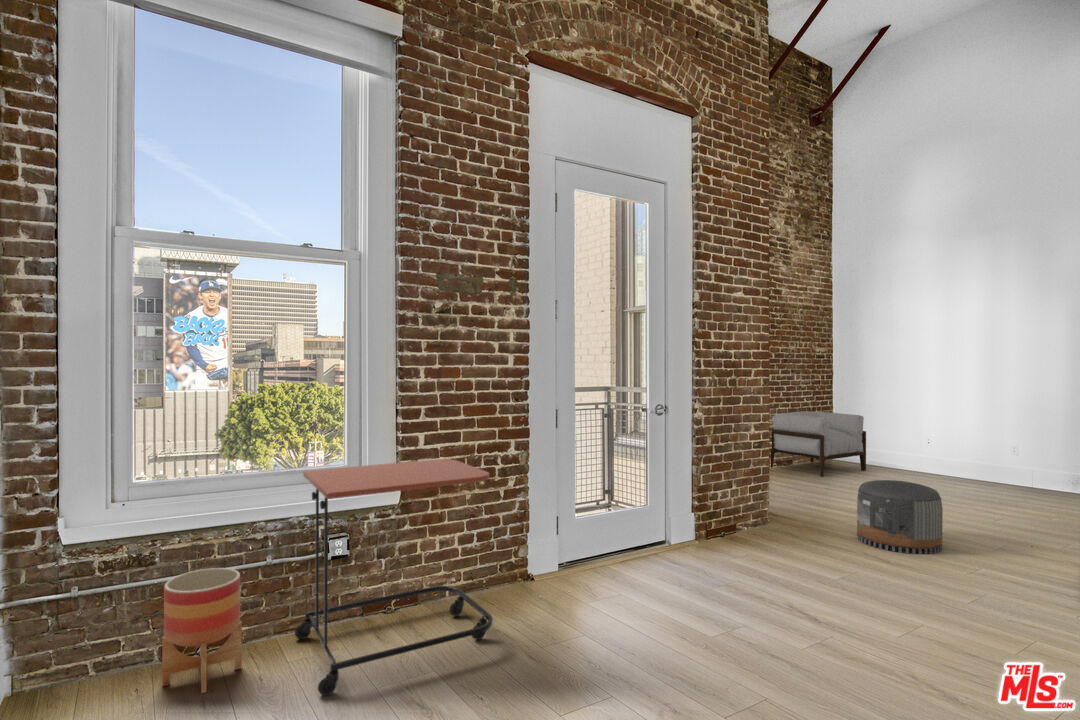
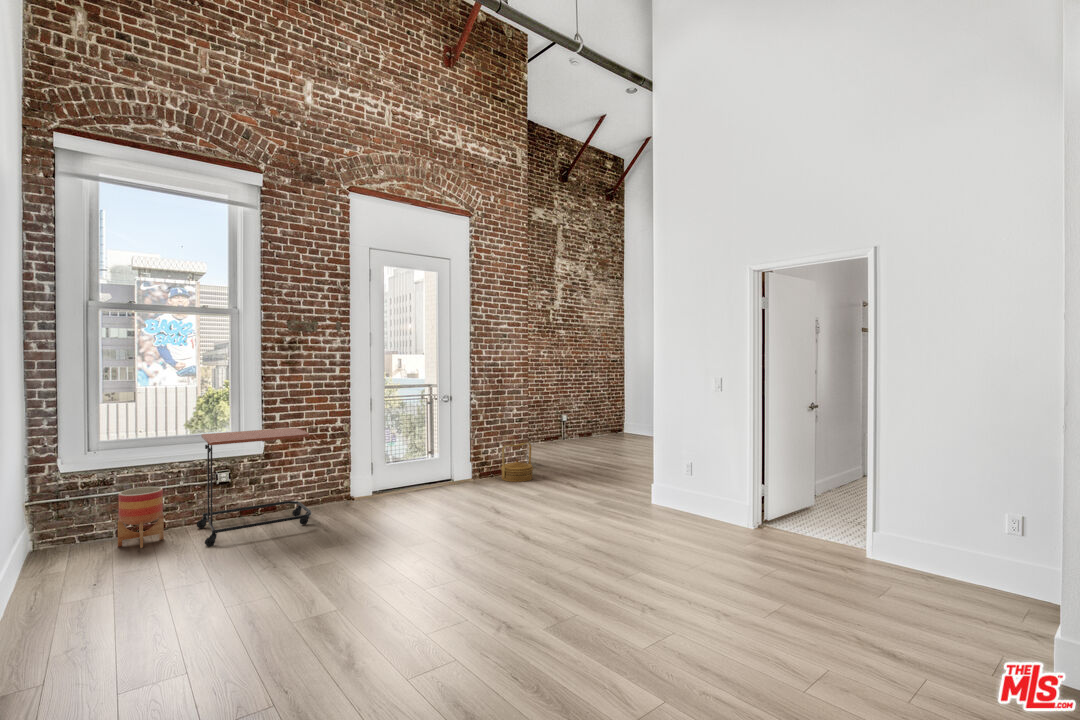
armchair: present [770,411,866,477] -> none [570,400,634,445]
pouf: present [857,480,943,554] -> none [573,441,618,483]
woven basket: none [738,481,795,547] -> present [501,442,533,482]

